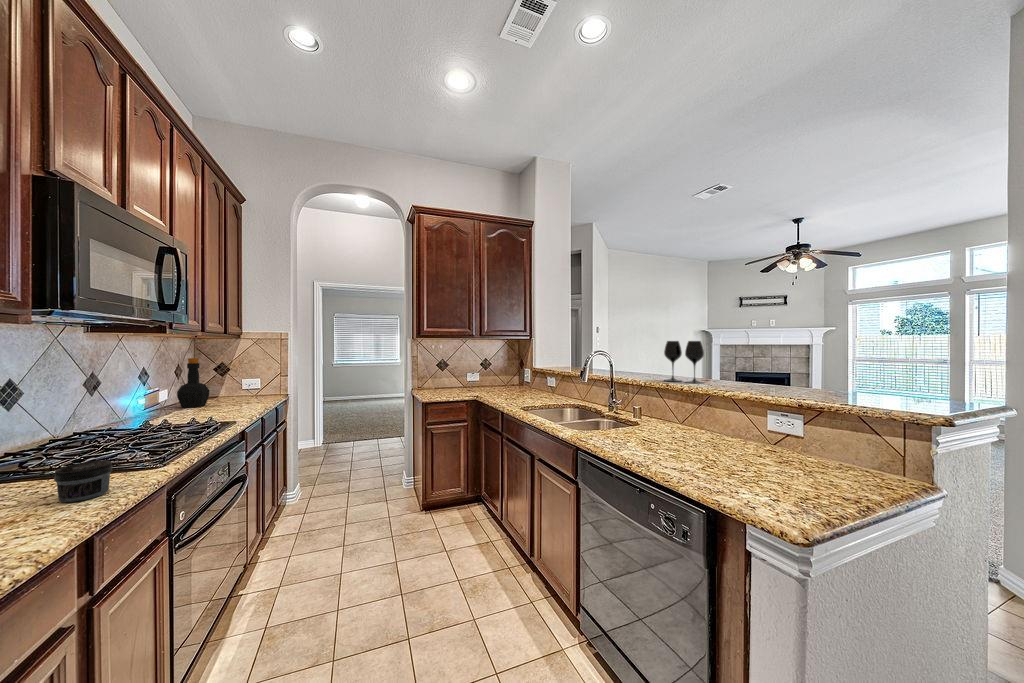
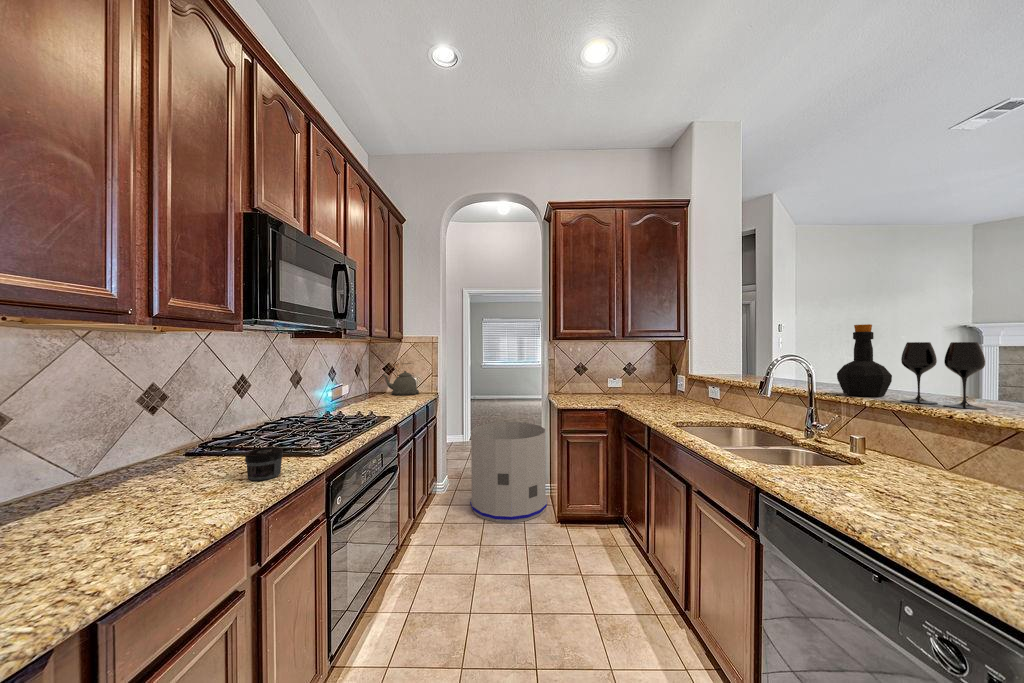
bottle: present [177,358,209,408] -> present [837,324,892,397]
kettle: none [213,363,263,399] -> present [382,363,419,395]
trash can: none [326,420,408,520] -> present [470,422,547,523]

